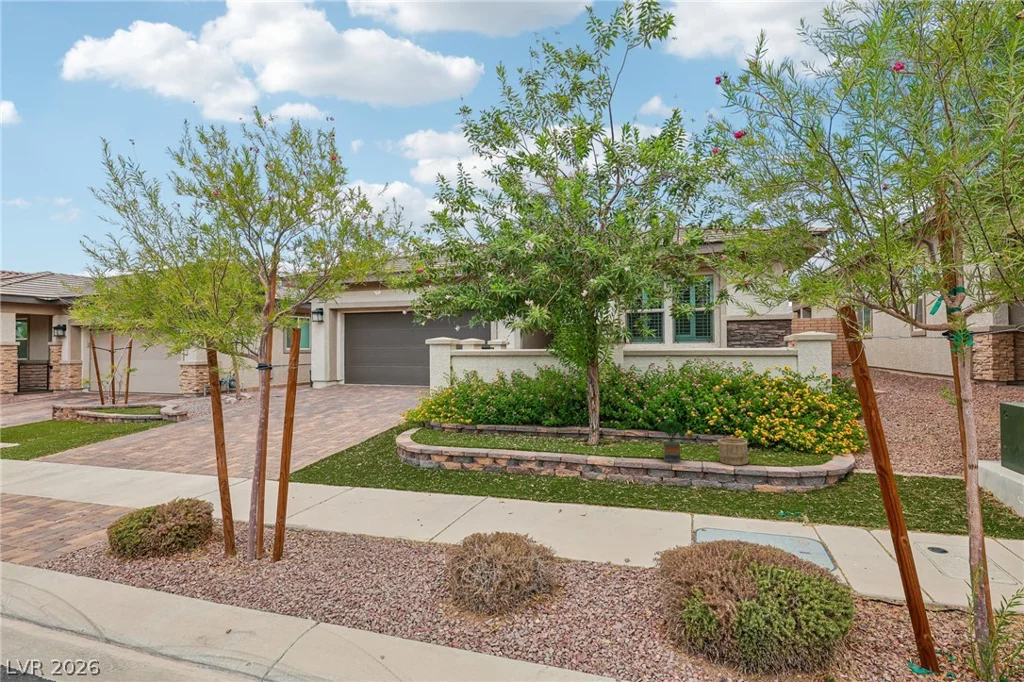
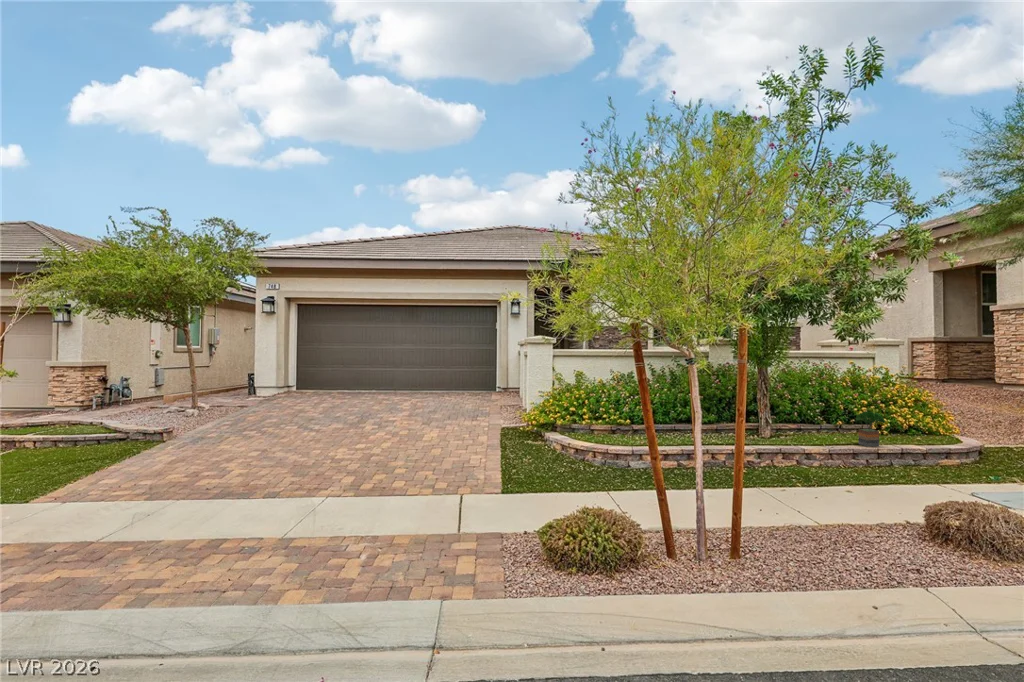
wooden bucket: present [718,438,748,465] -> none [899,424,928,445]

